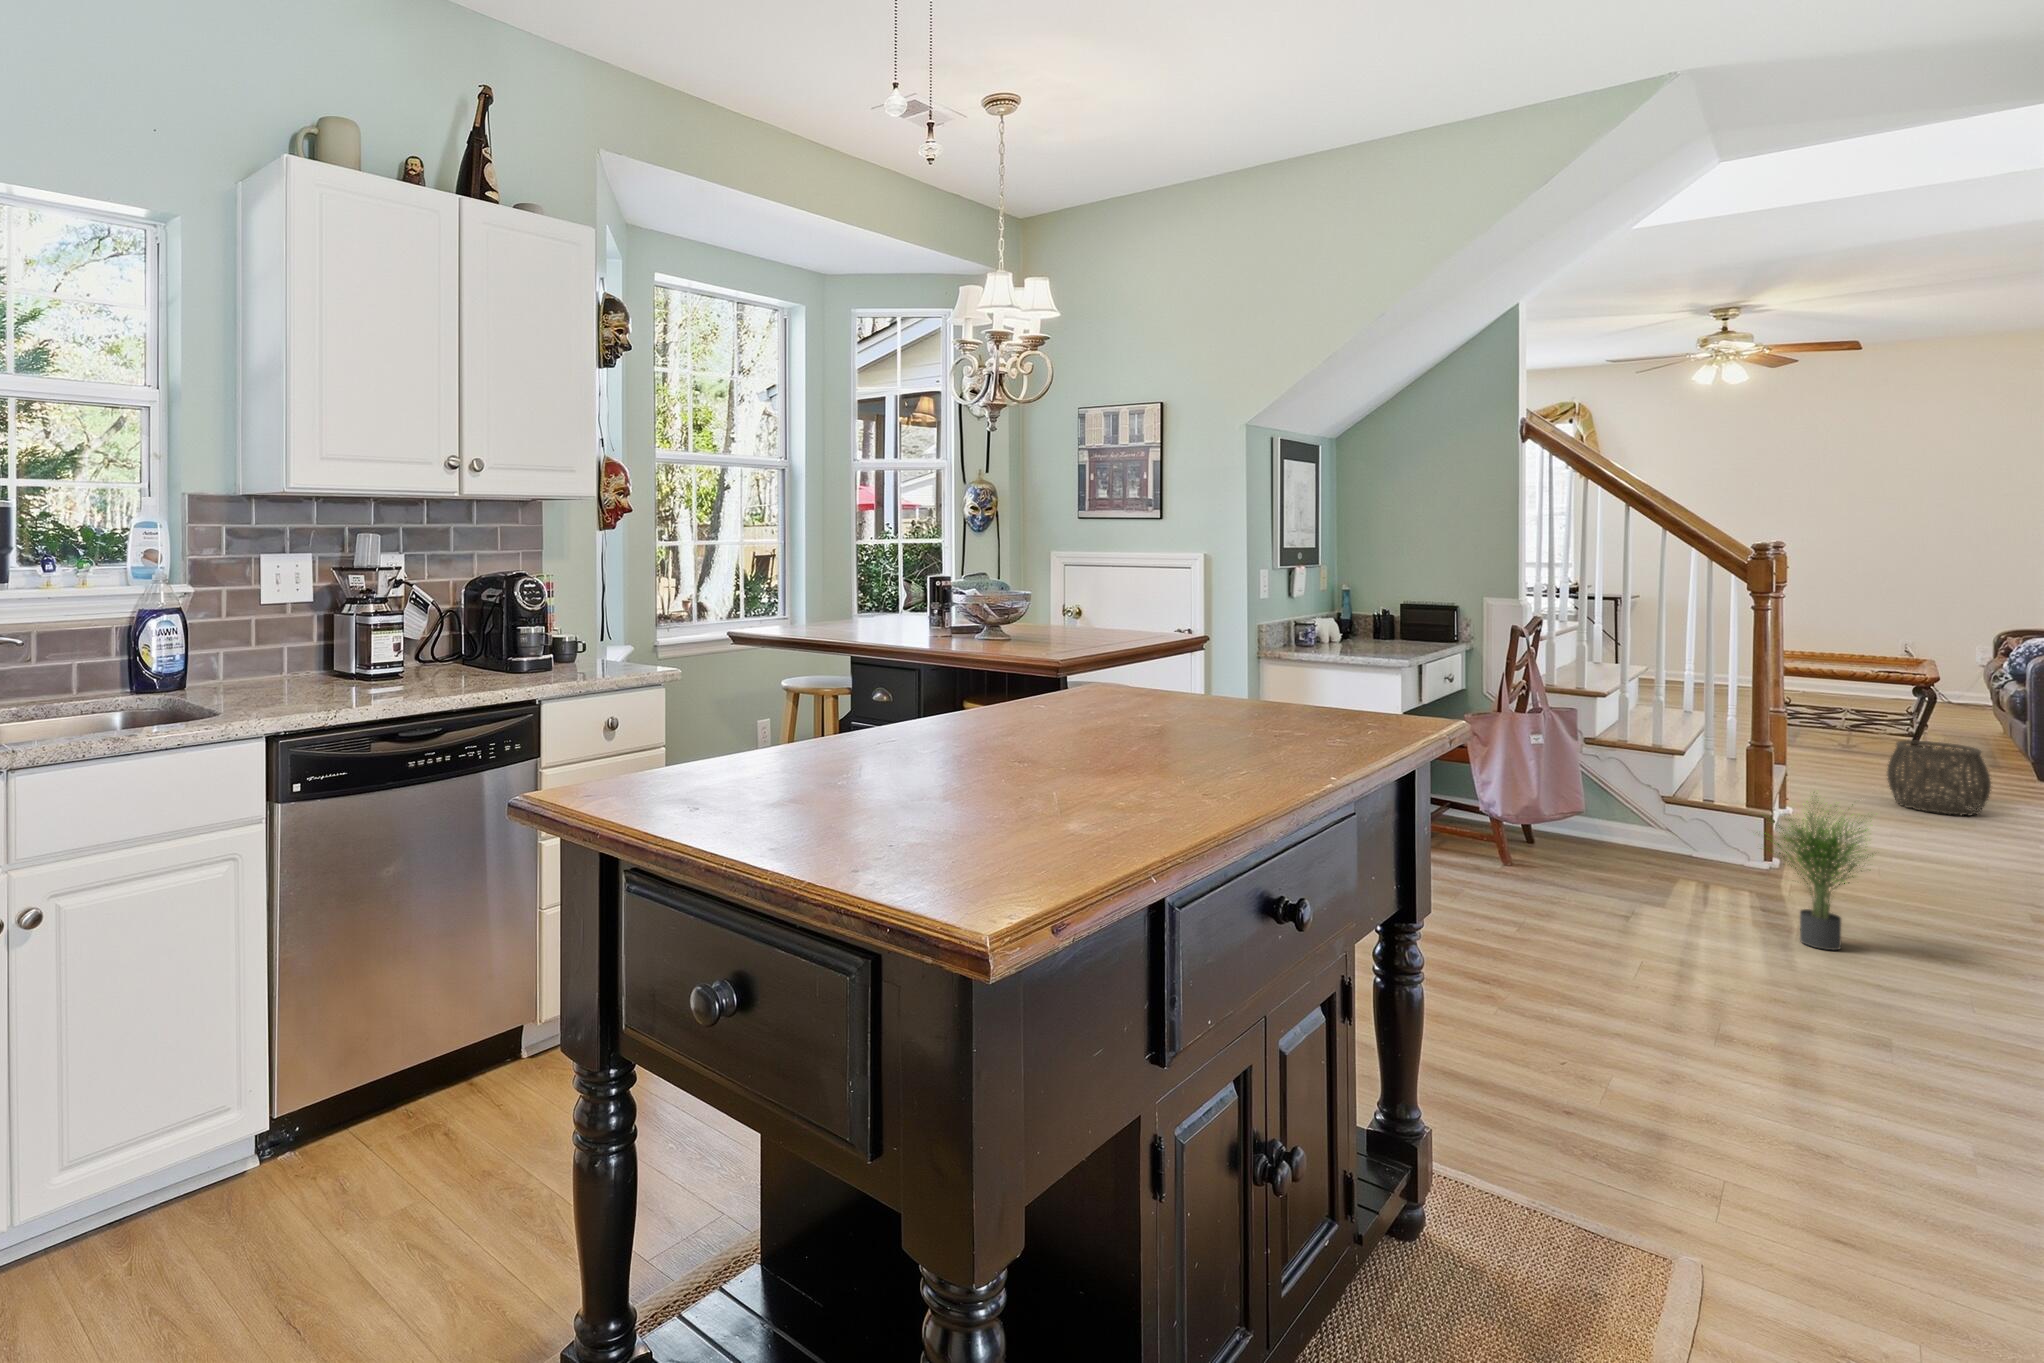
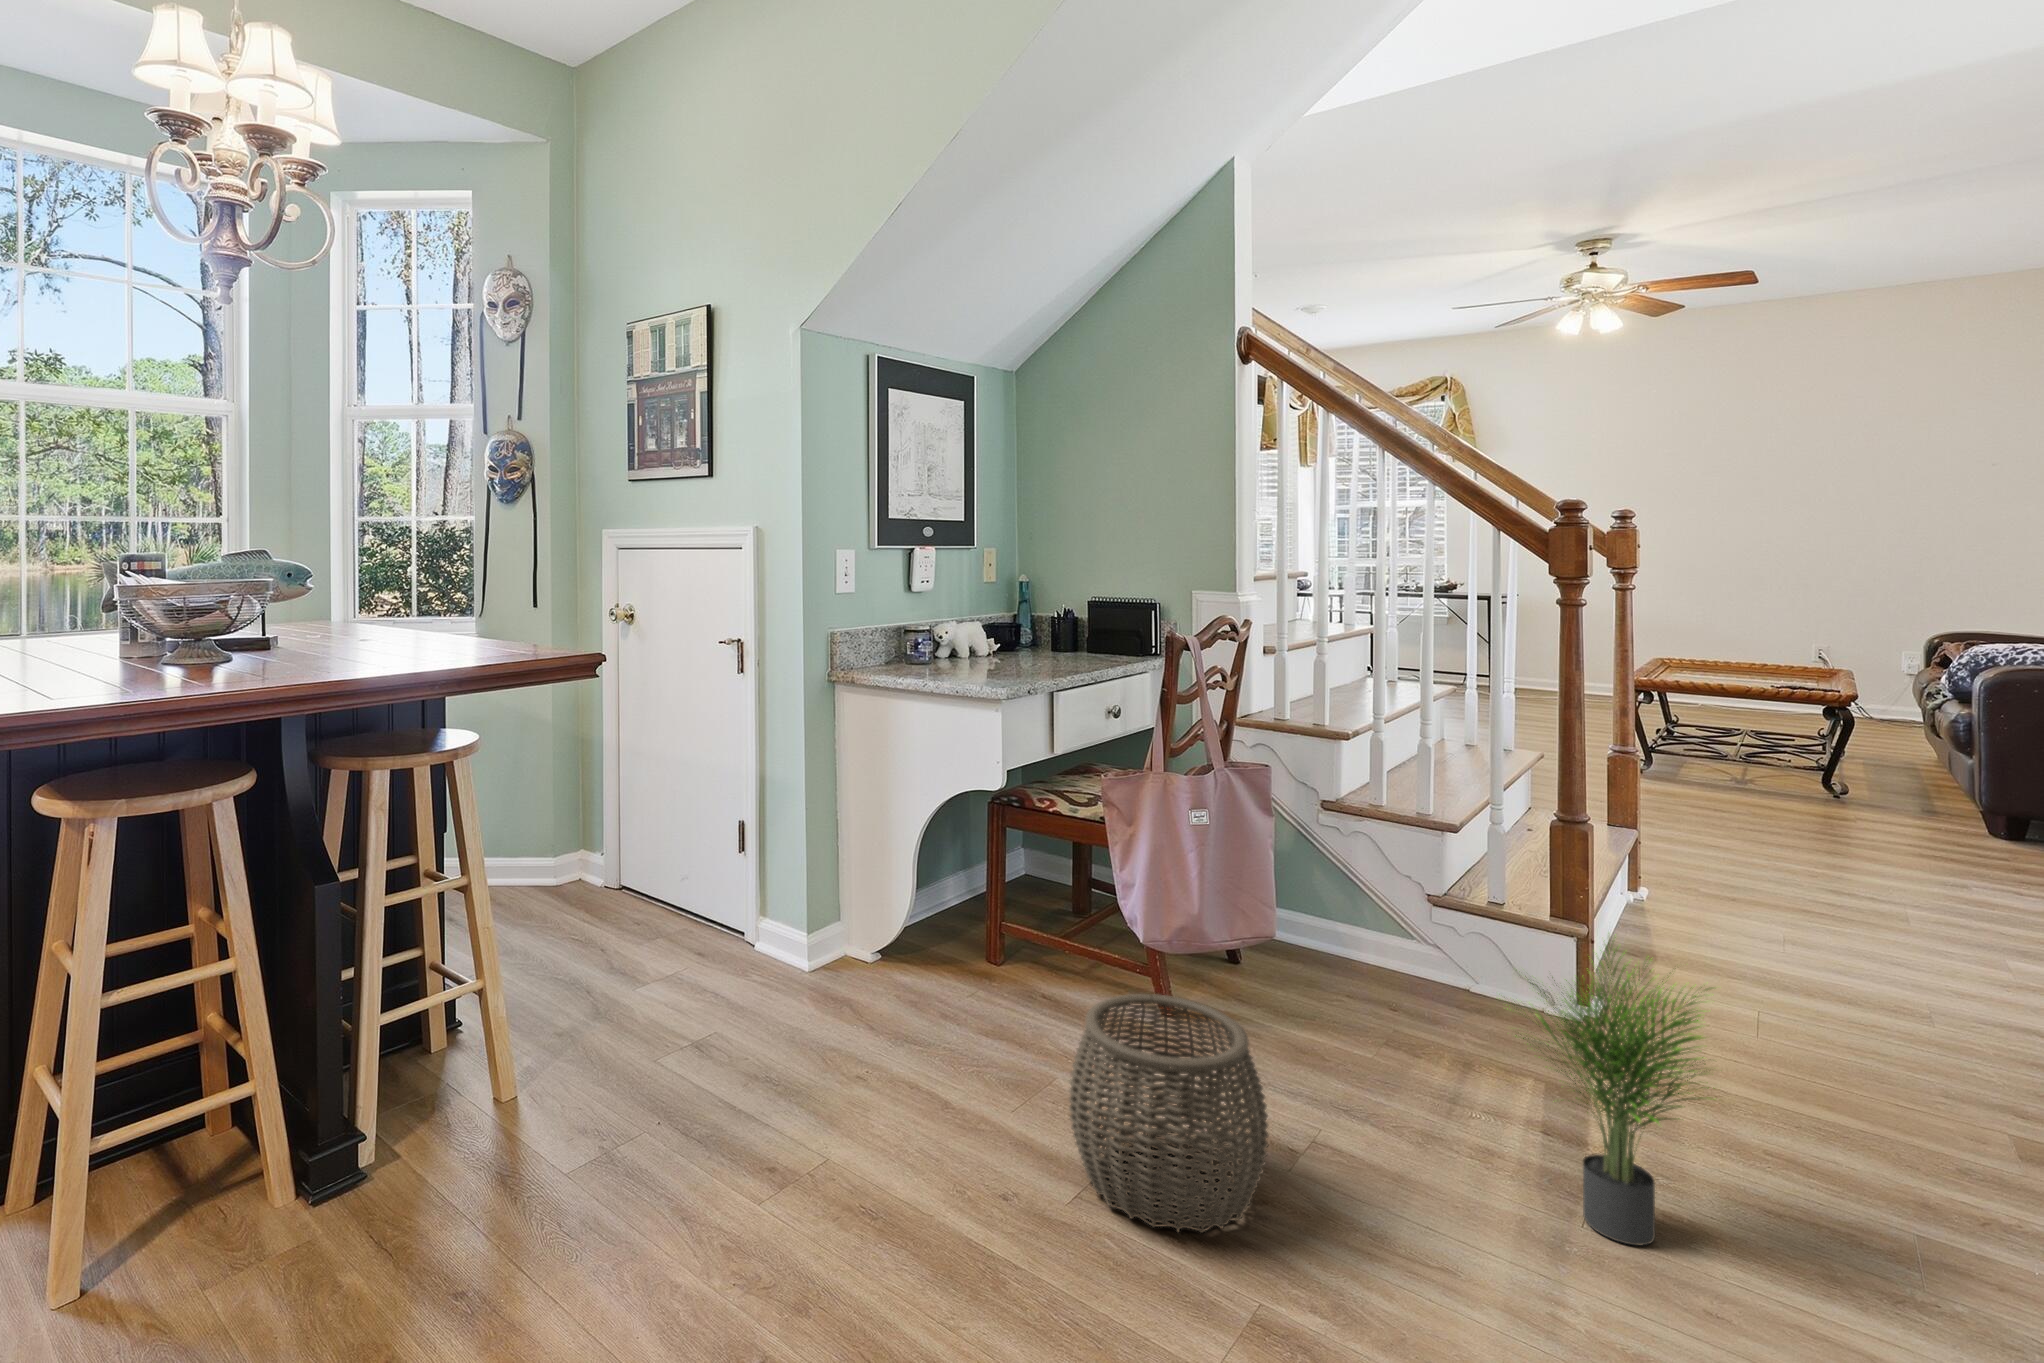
woven basket: present [1887,740,1991,816] -> present [1069,994,1268,1233]

